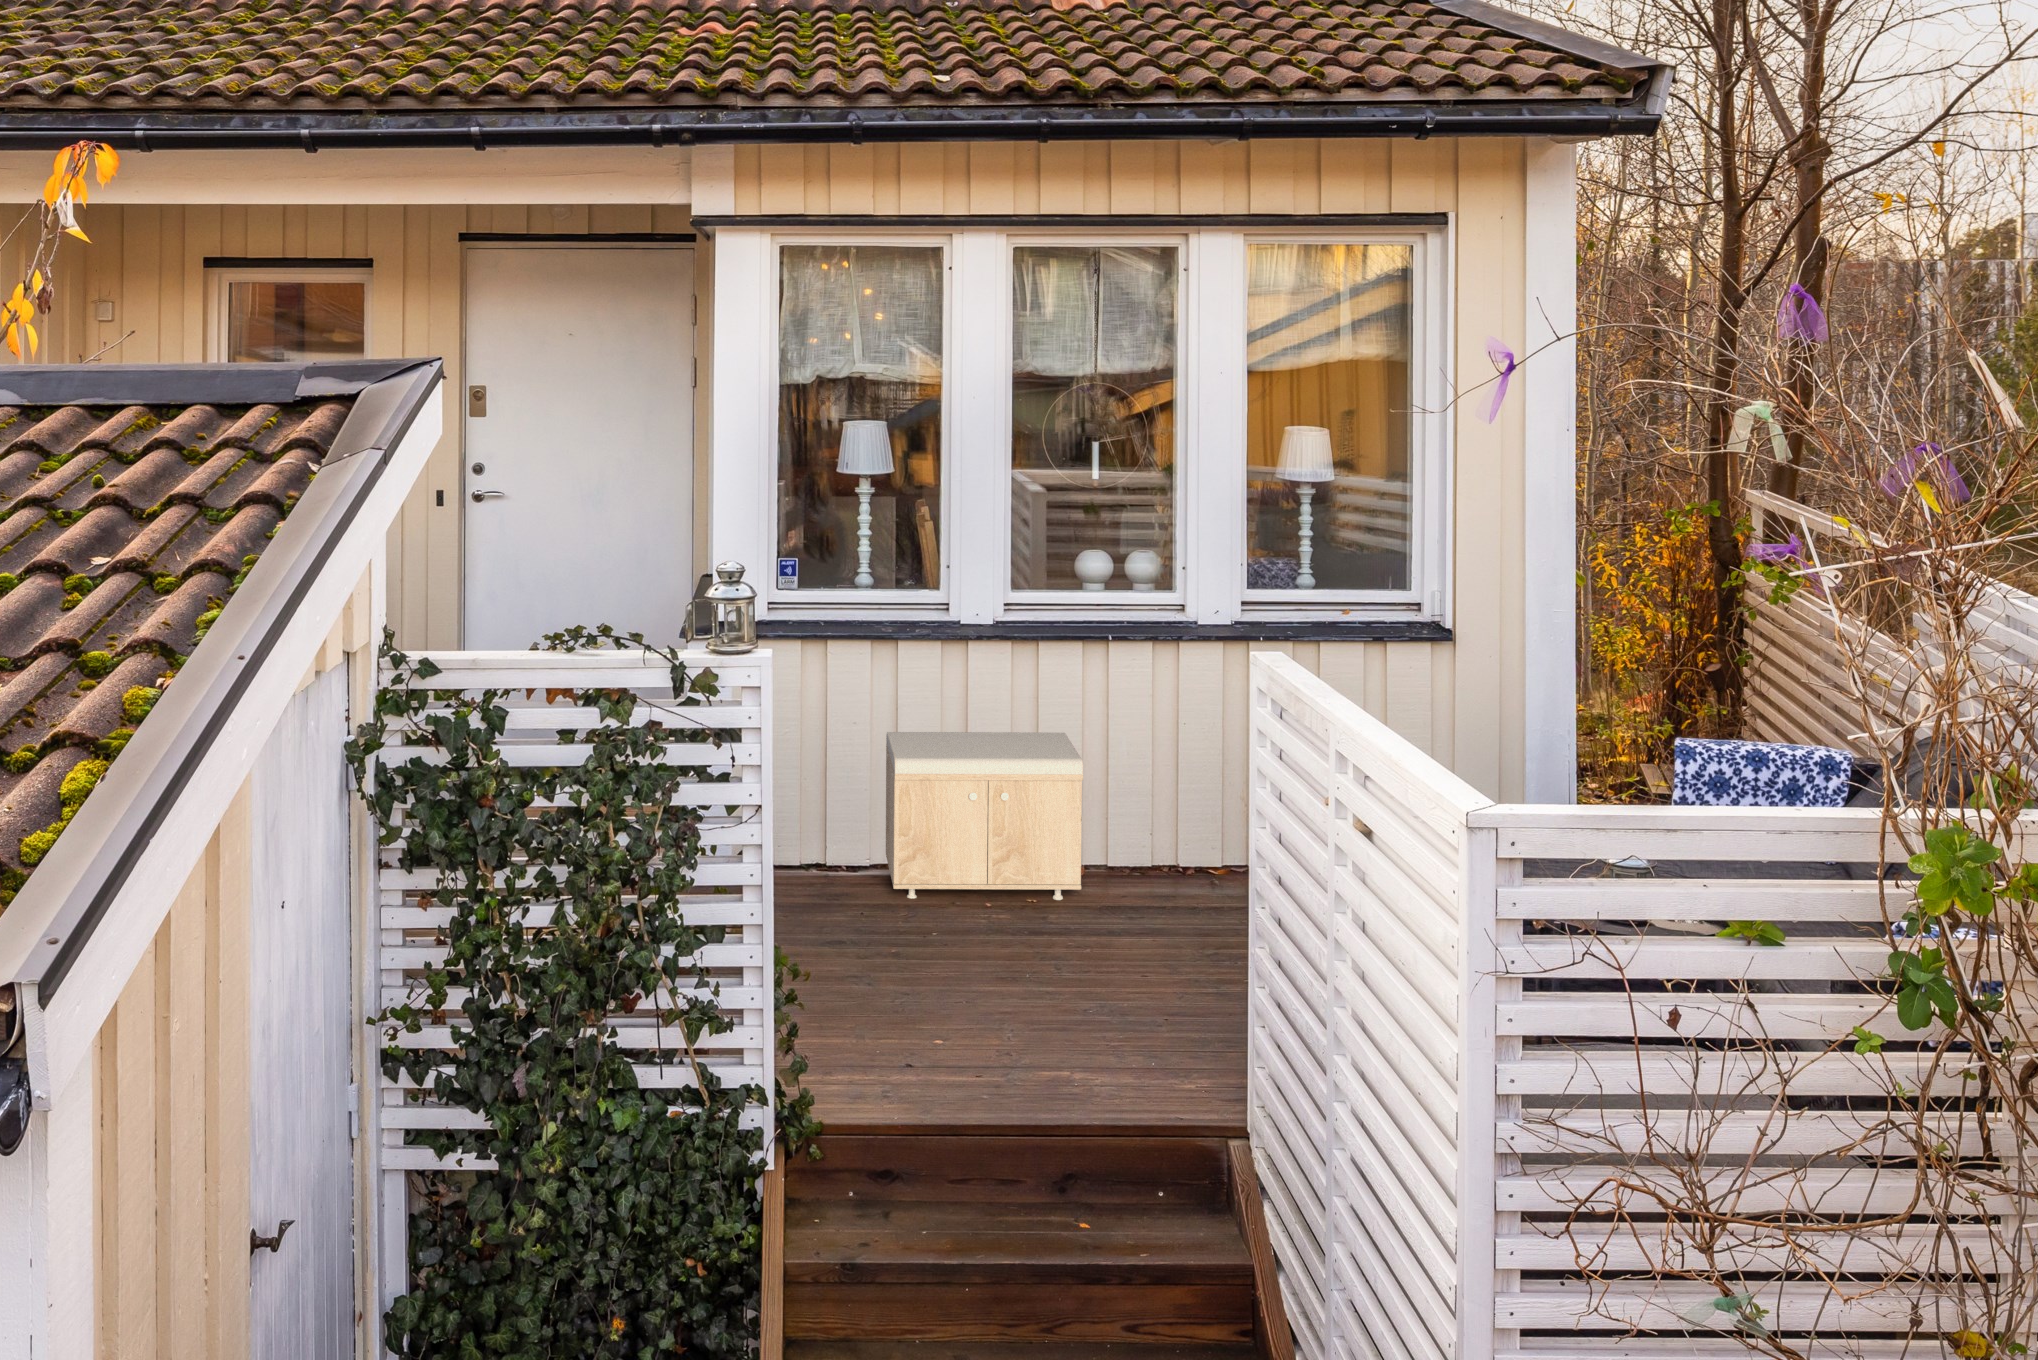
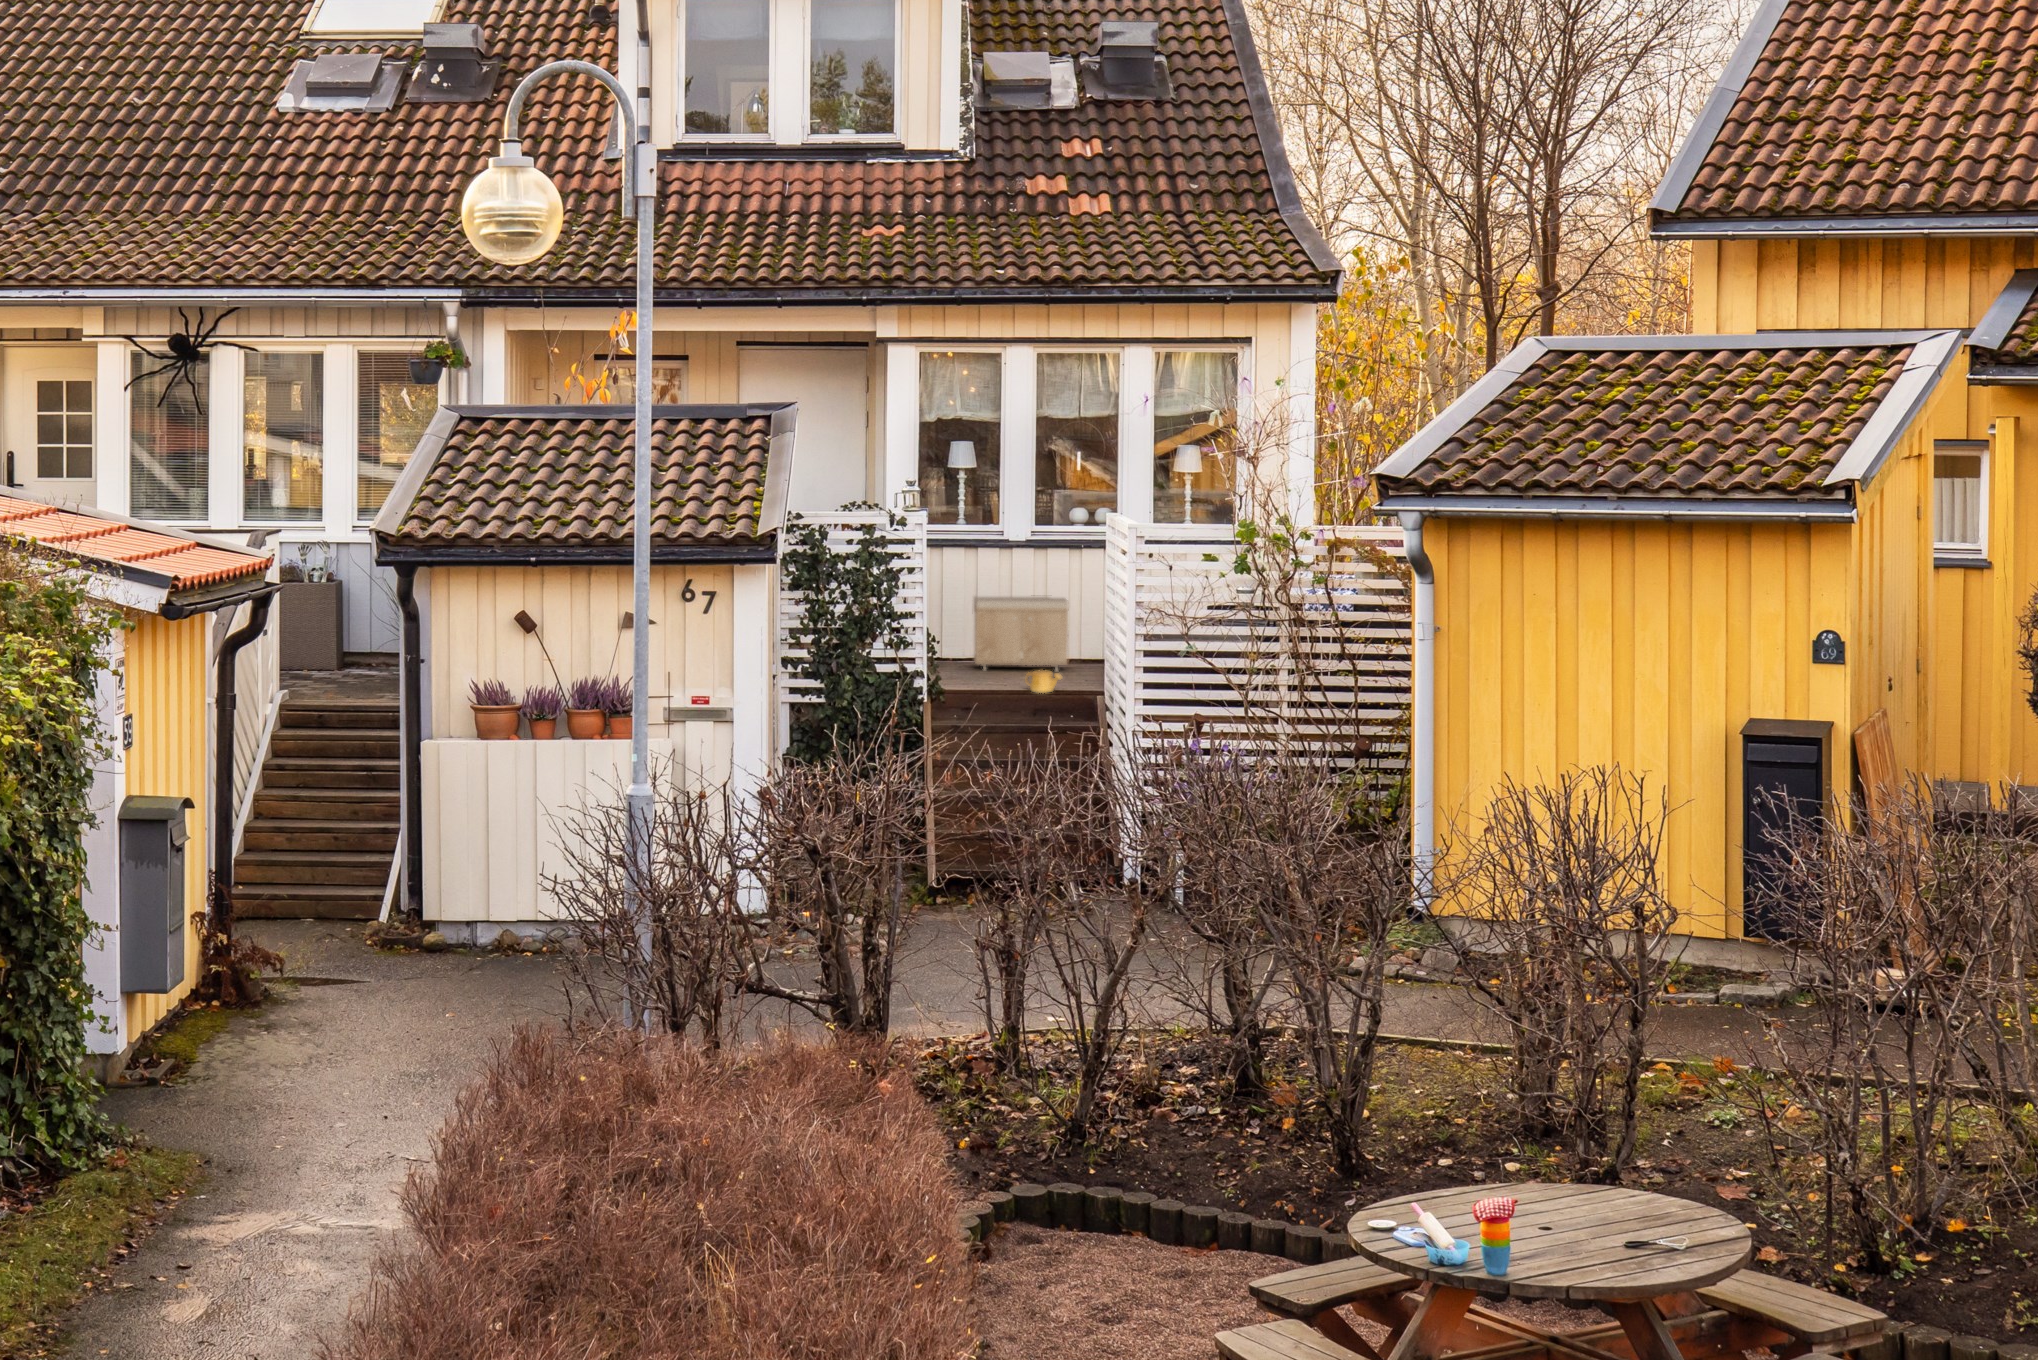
watering can: none [1013,990,1107,1056] -> present [1025,670,1062,693]

